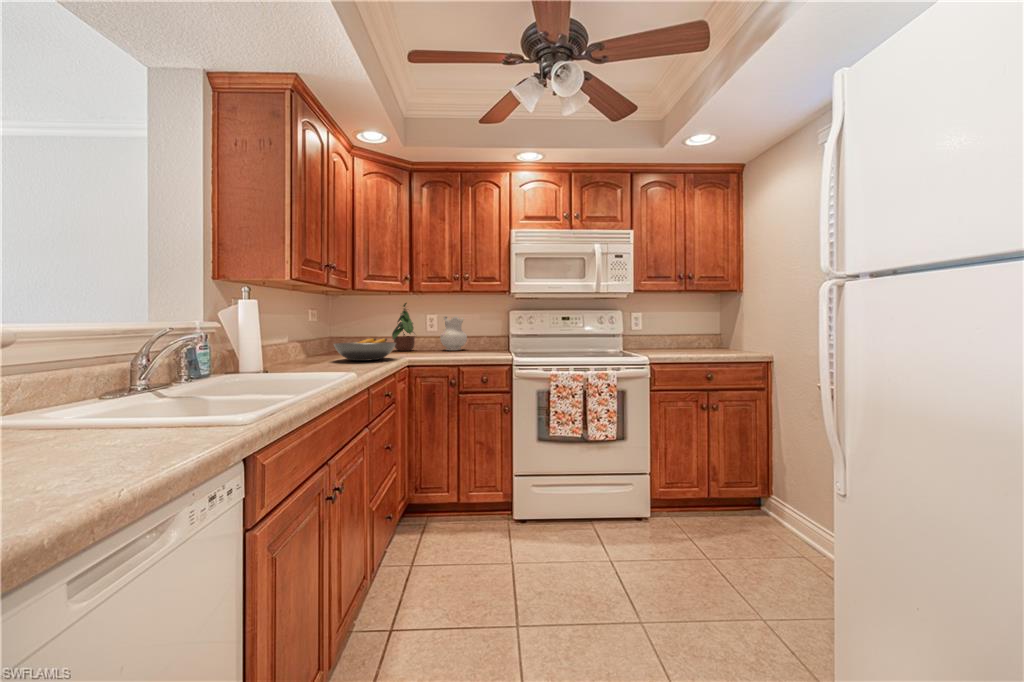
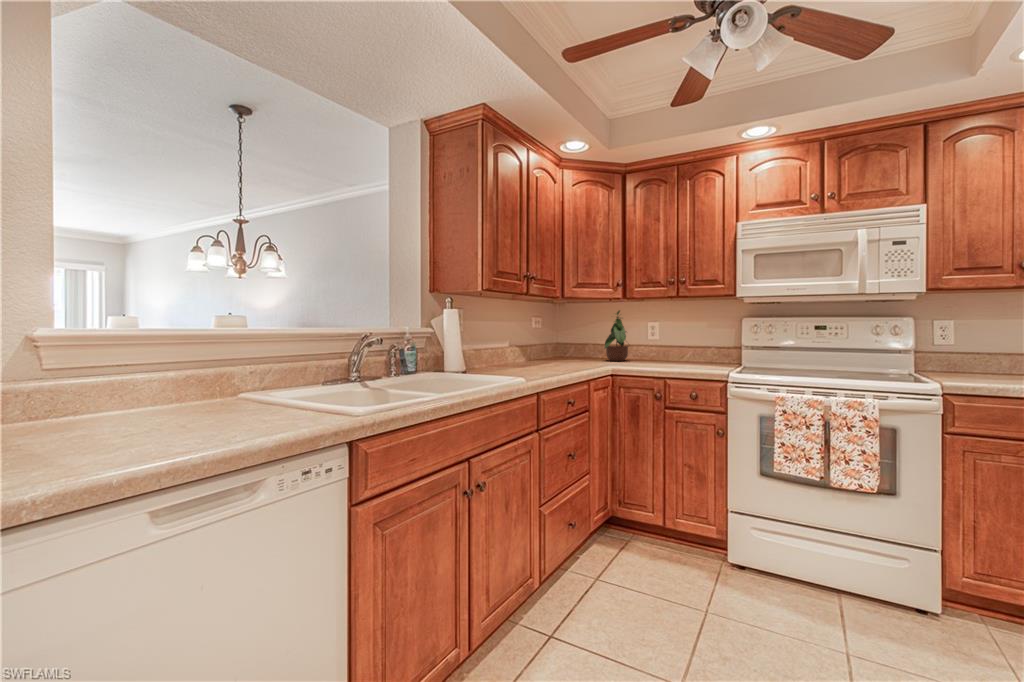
ceramic pitcher: present [440,316,467,350] -> none [654,325,686,362]
fruit bowl: present [333,338,396,361] -> none [538,348,598,369]

